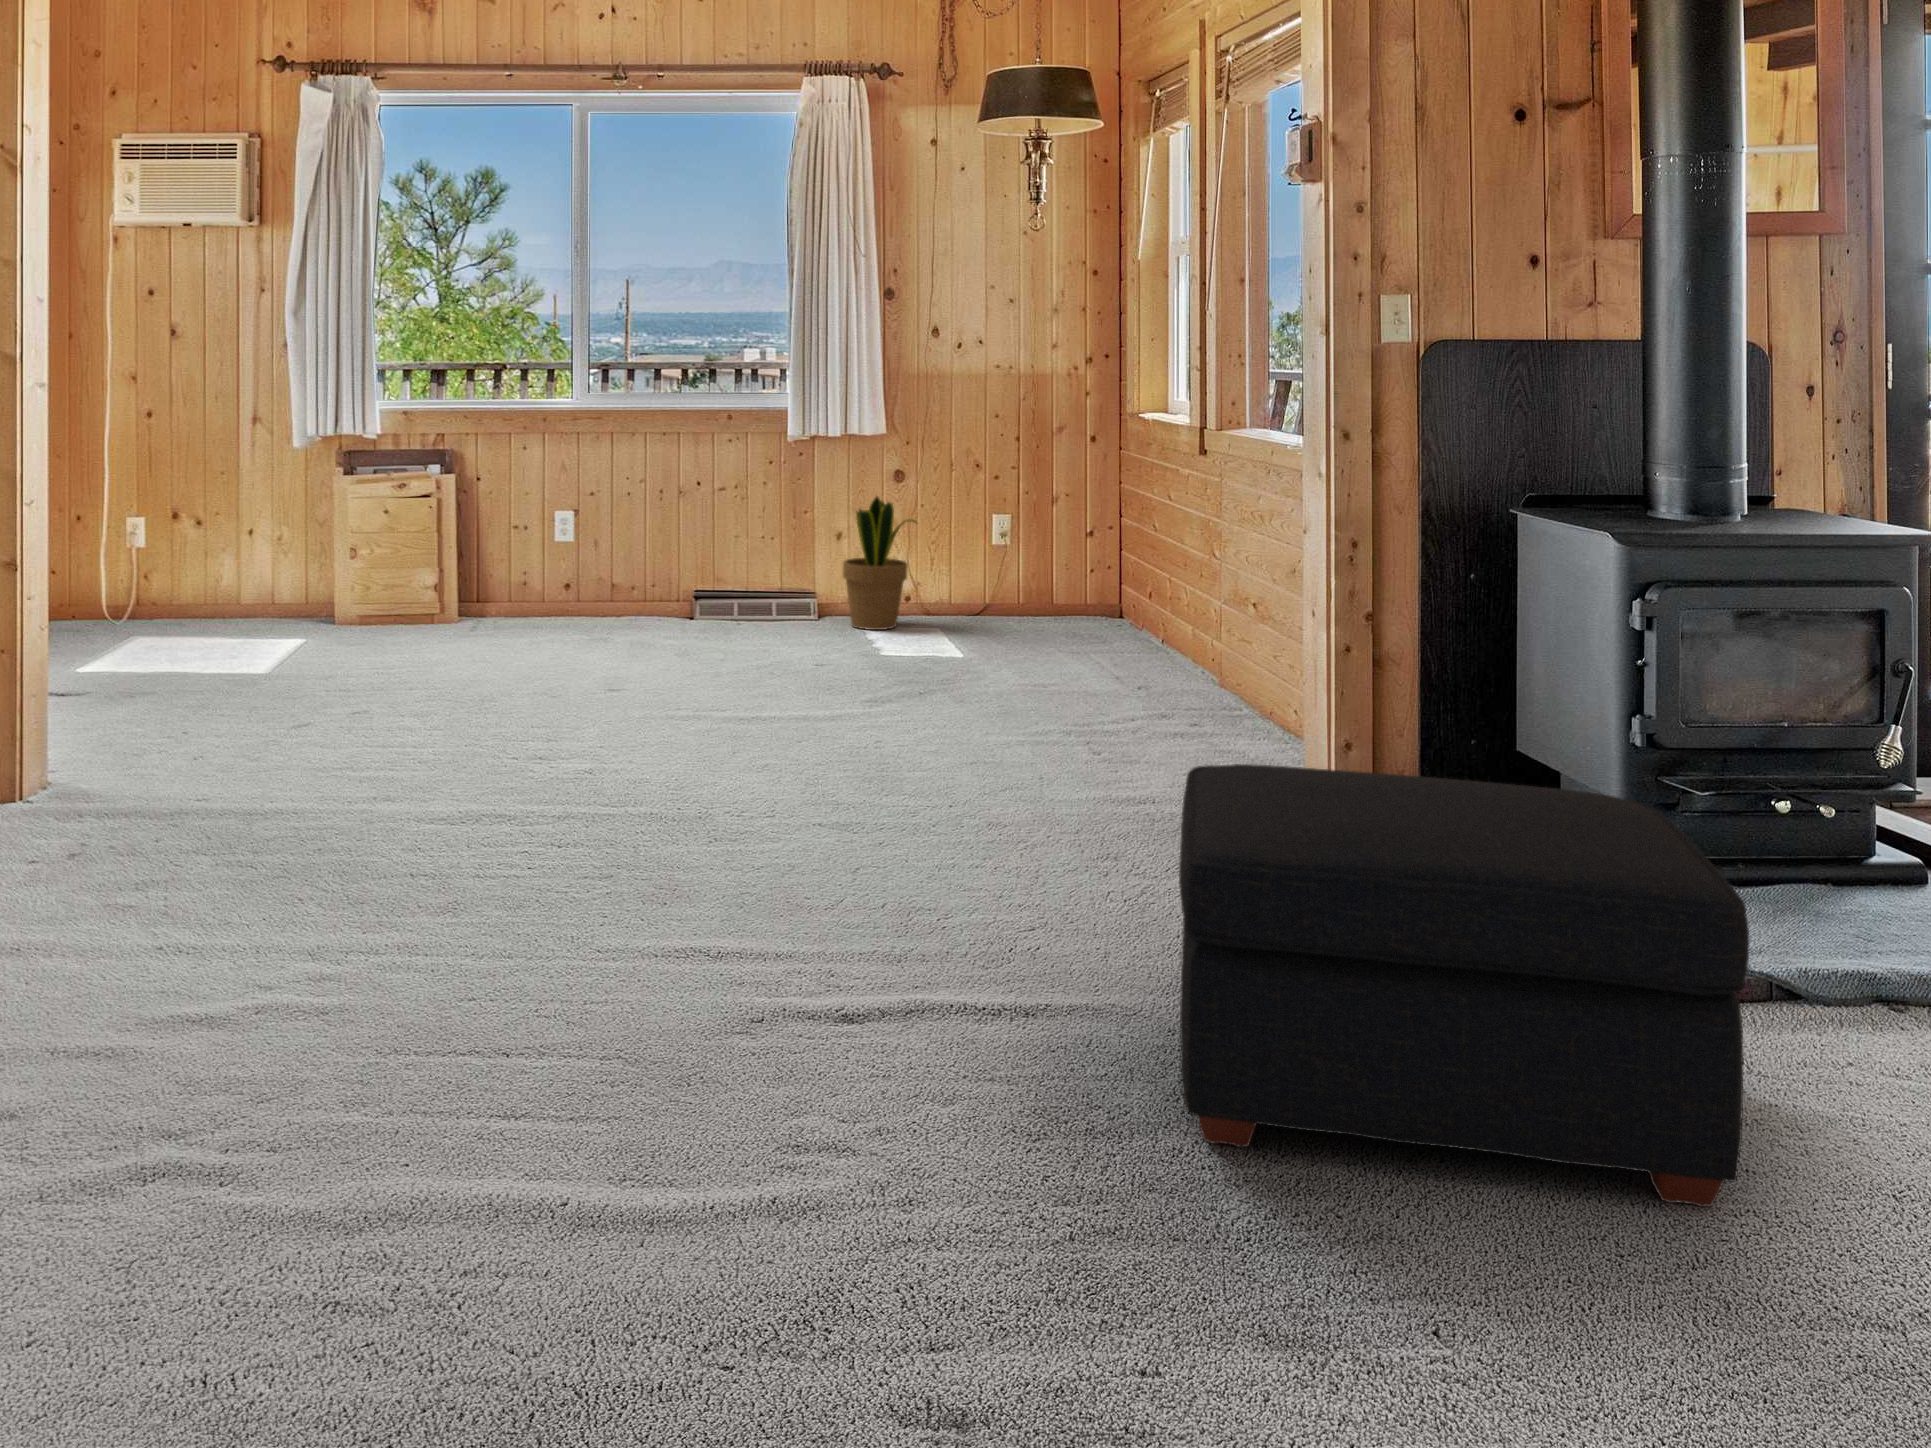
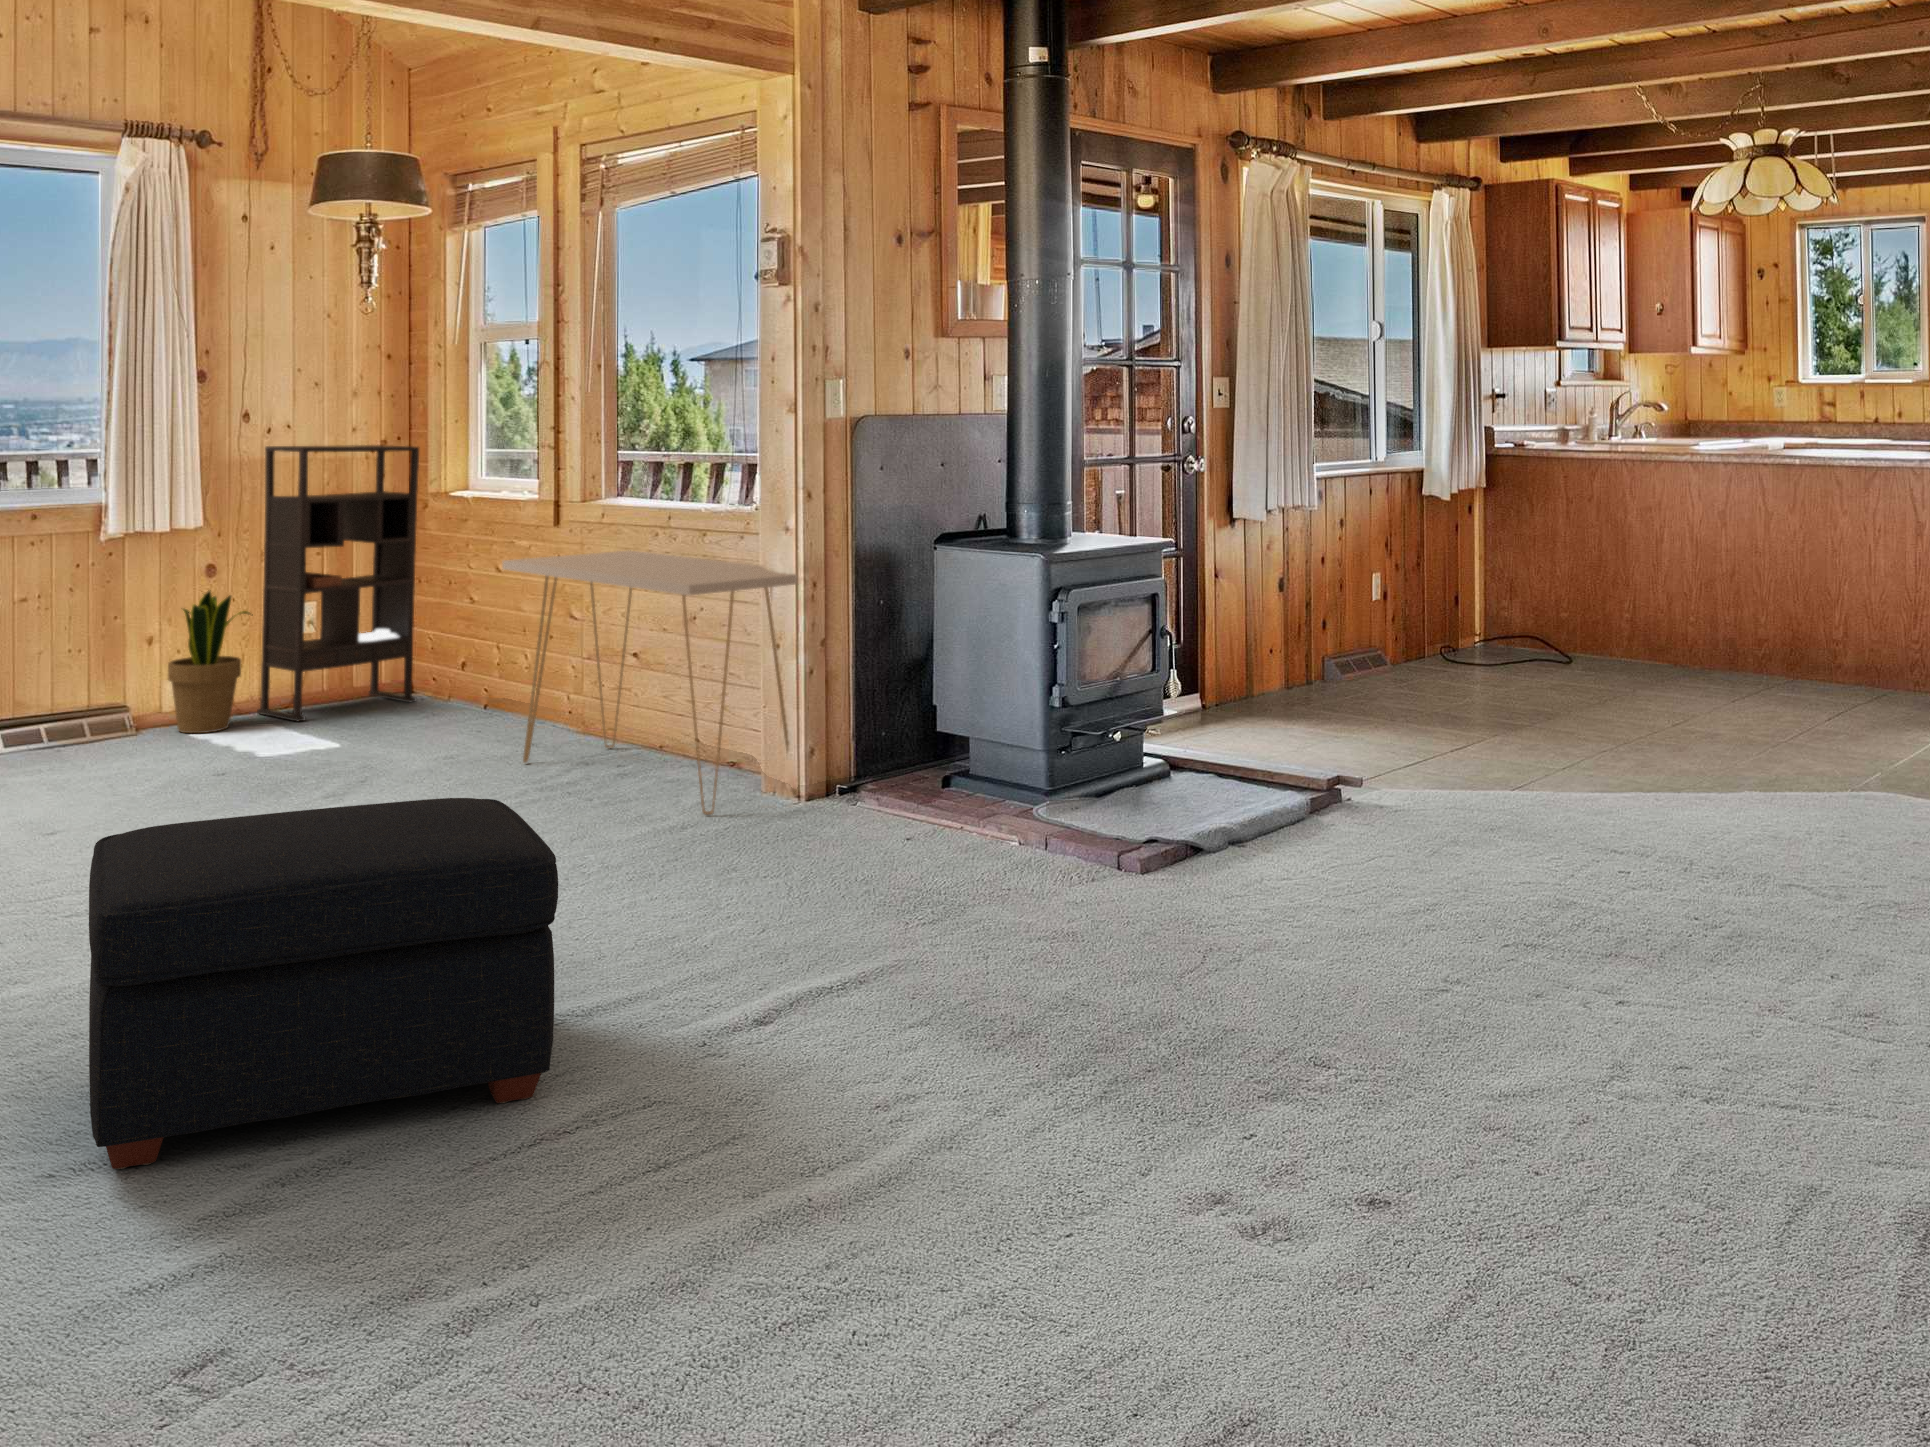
bookshelf: none [934,363,1091,631] -> present [257,445,419,722]
console table: none [1074,488,1373,801] -> present [502,550,798,815]
ottoman: present [1179,764,1750,1207] -> present [89,798,558,1169]

